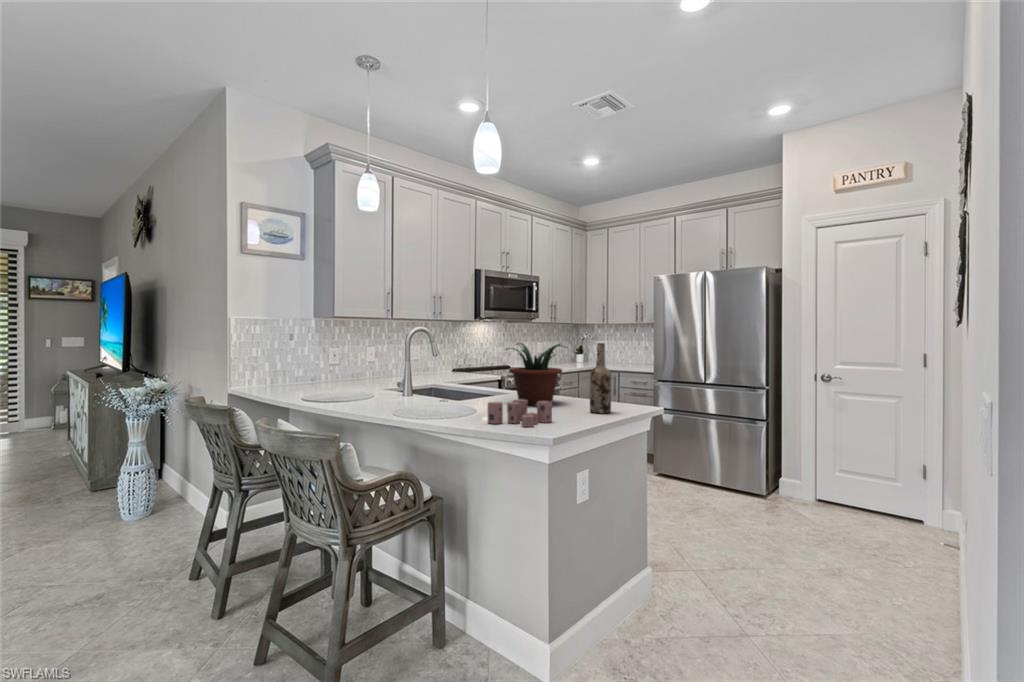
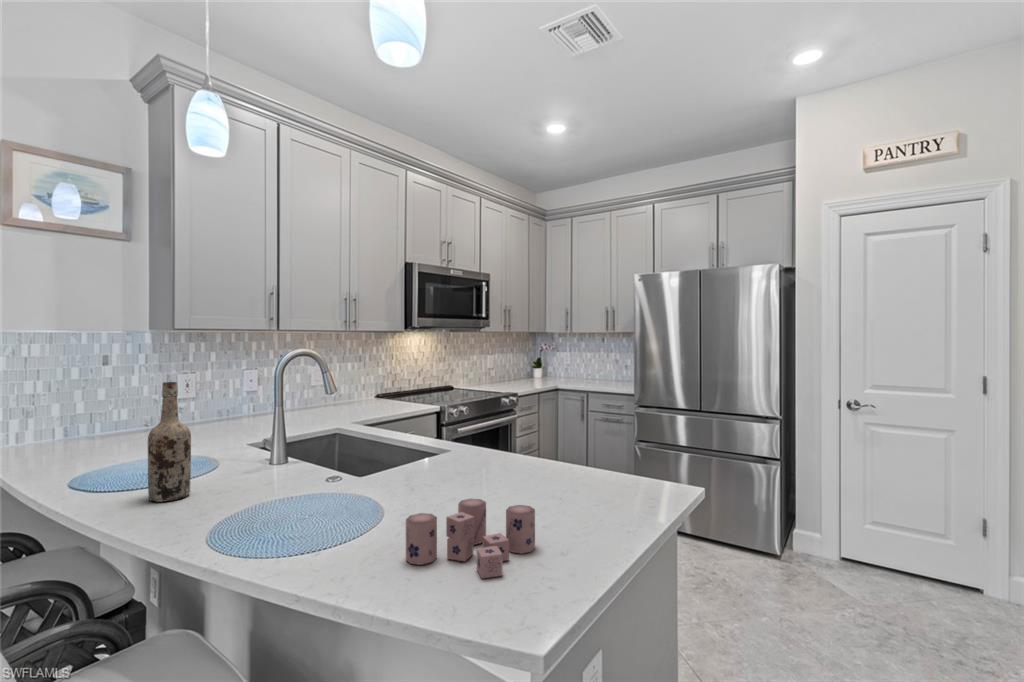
potted plant: present [508,343,567,405] -> none [443,374,548,483]
wine bottle: present [590,343,612,413] -> present [148,382,191,502]

